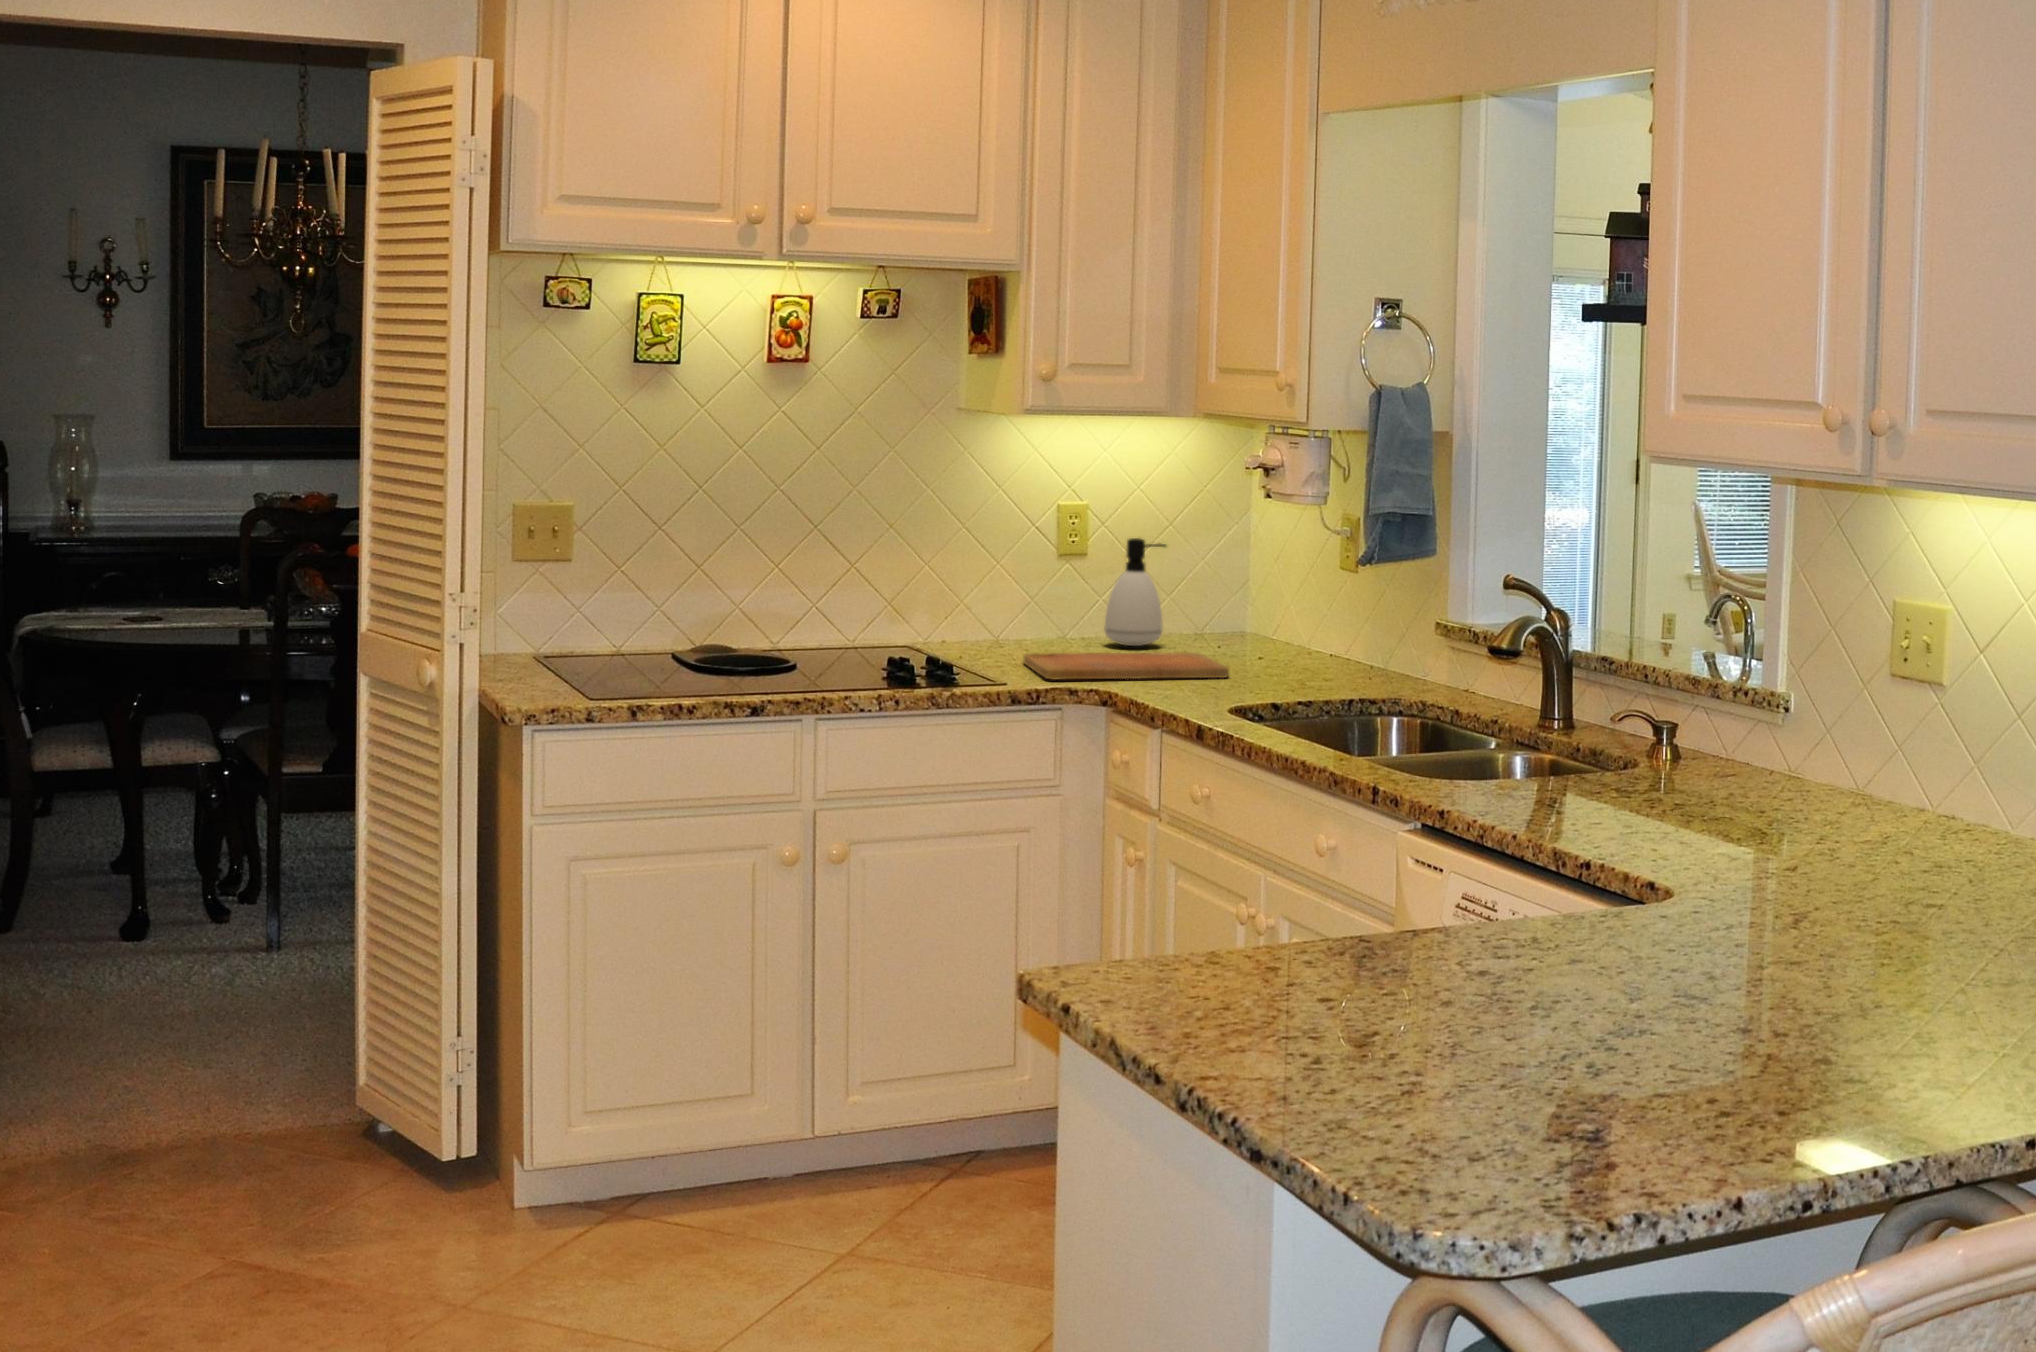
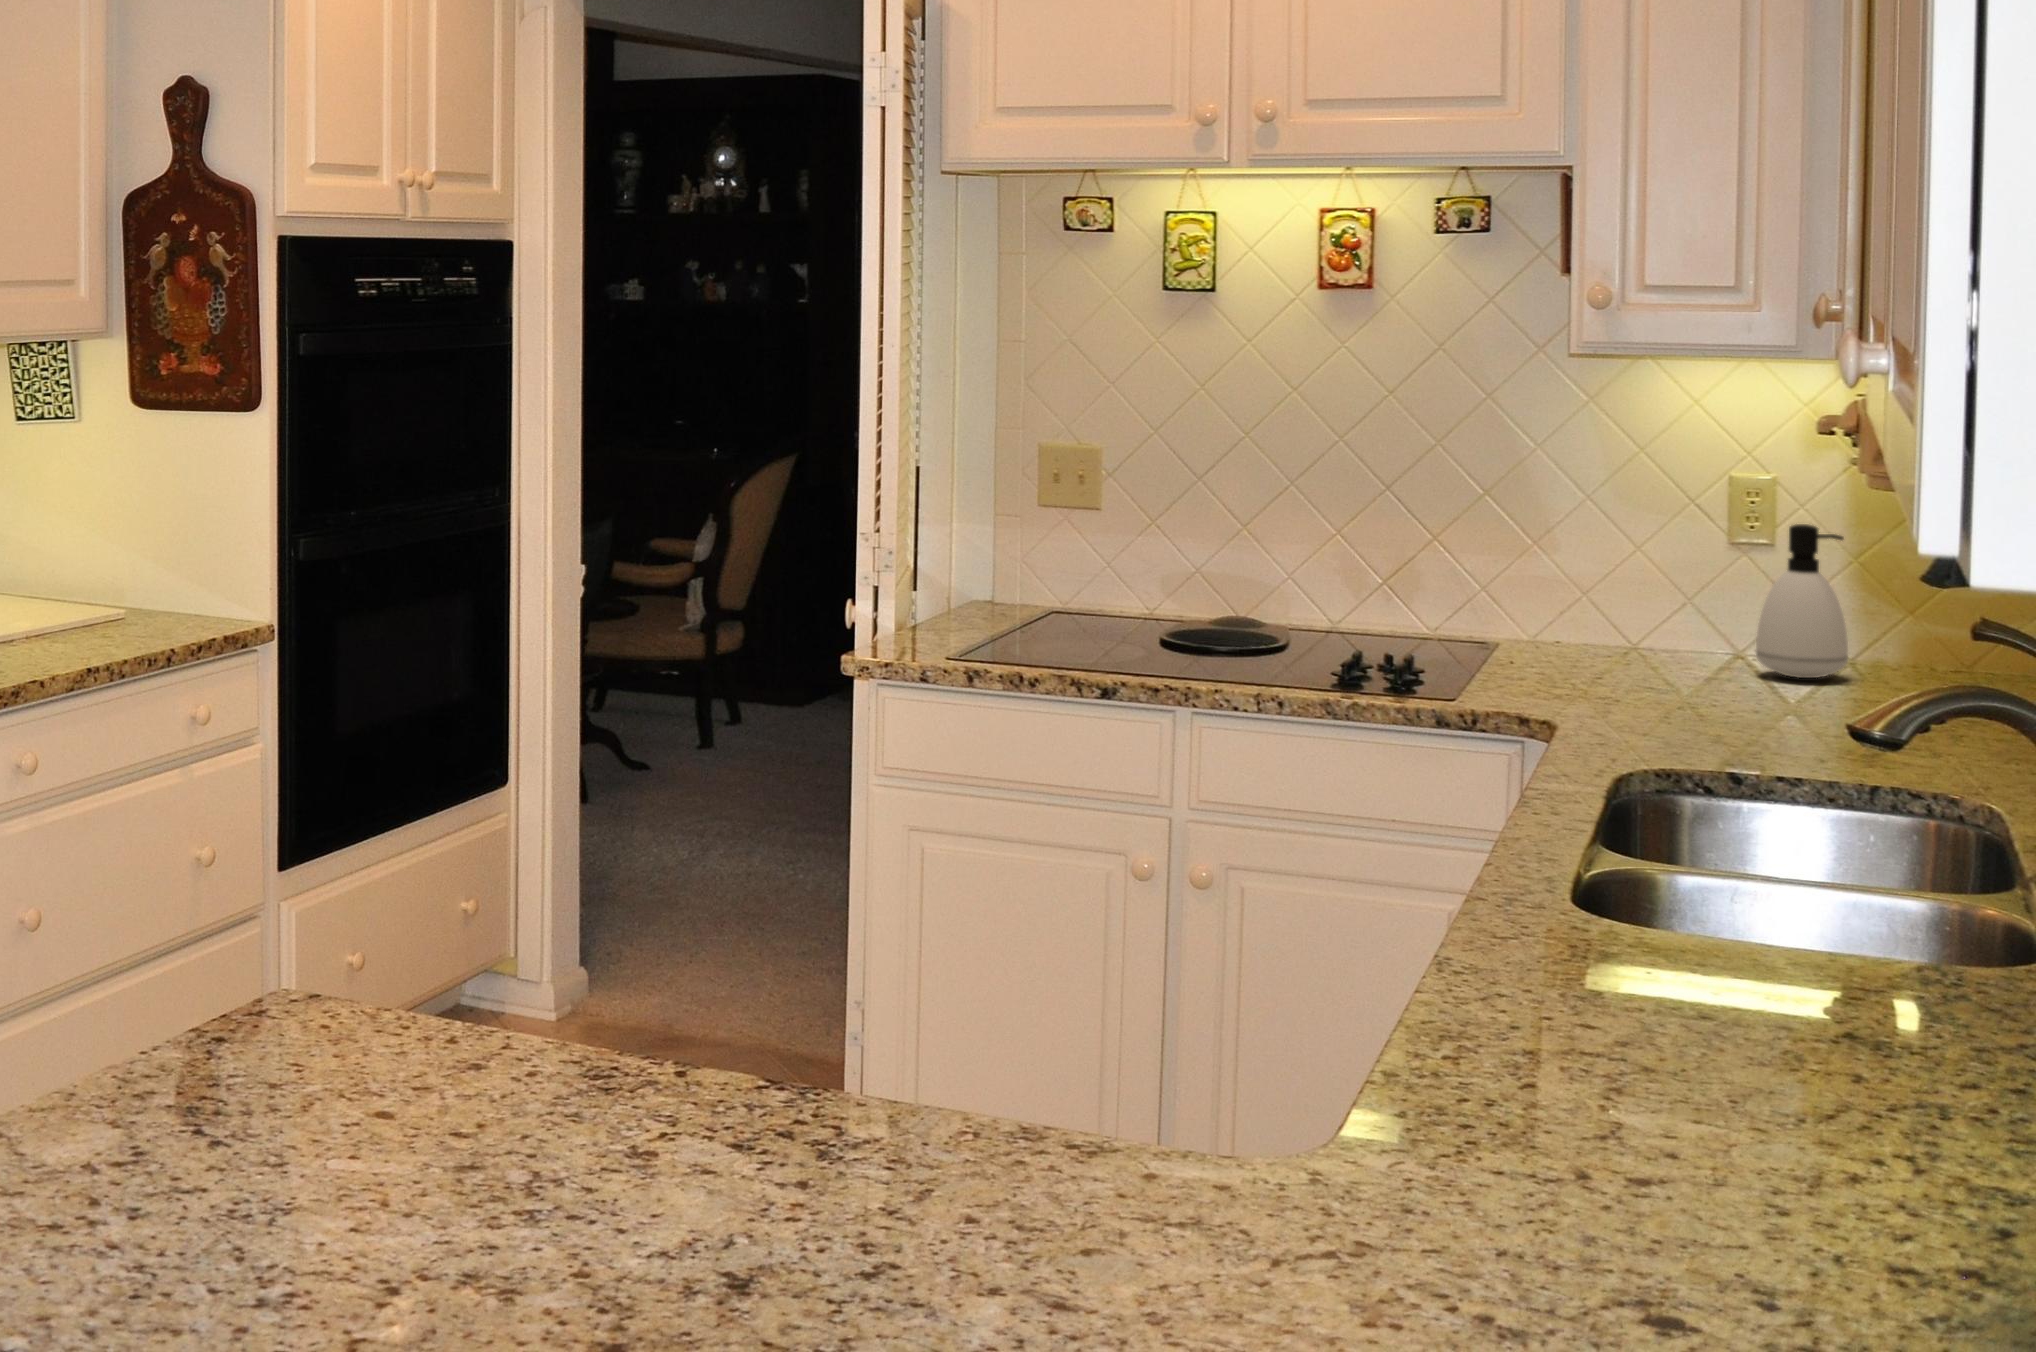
cutting board: present [1024,652,1229,679] -> none [1506,668,1826,734]

